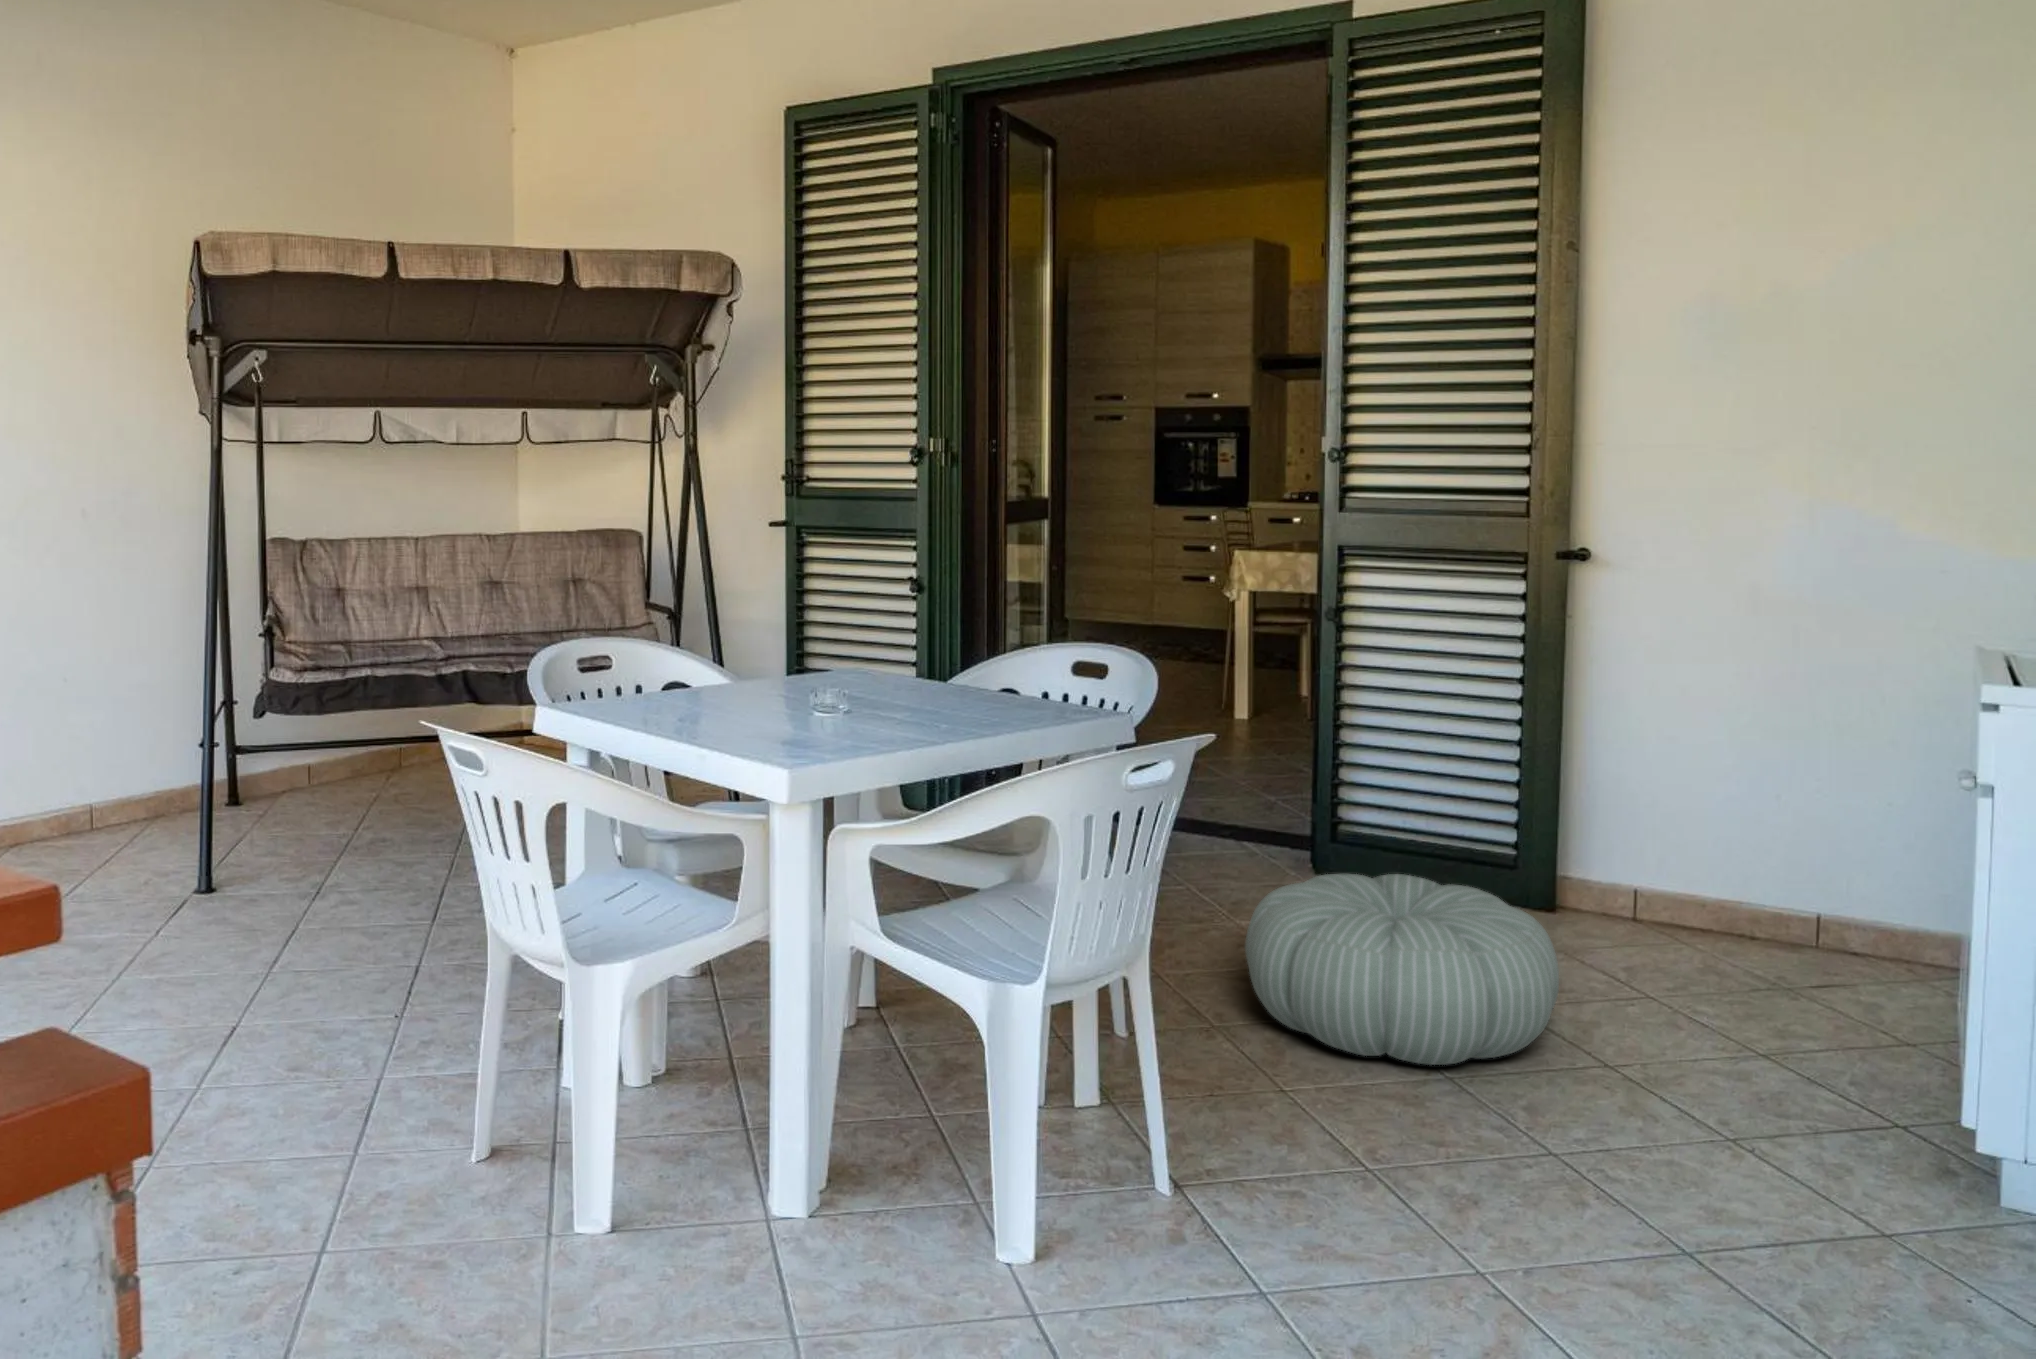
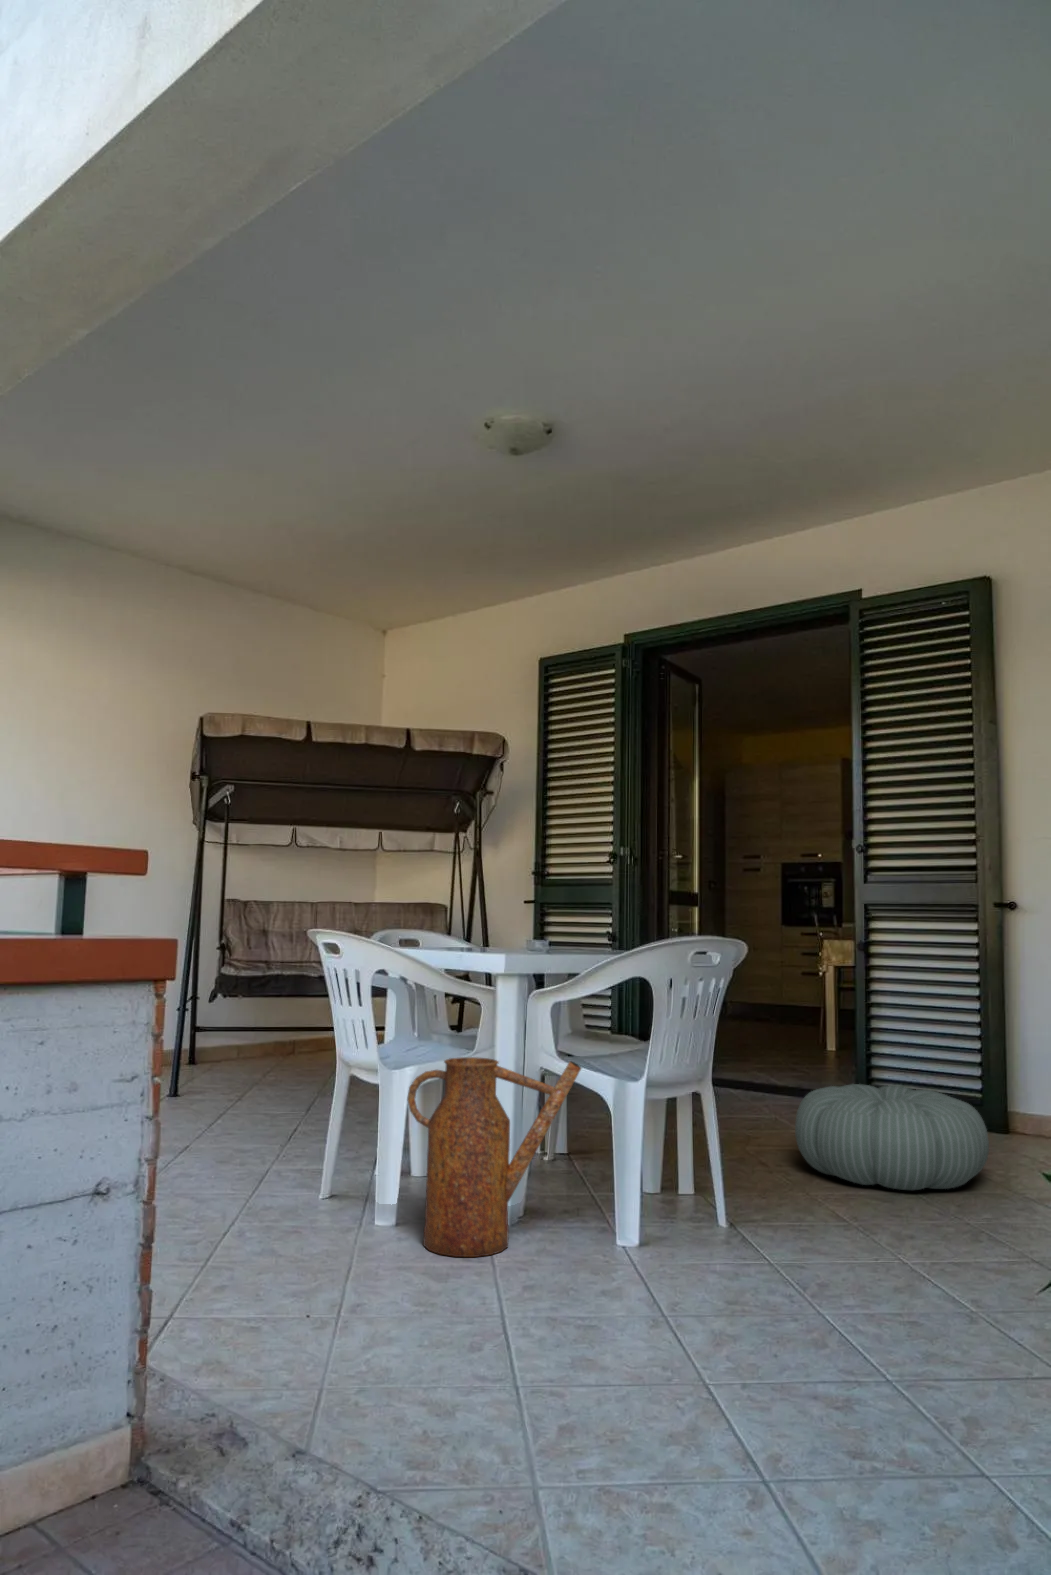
watering can: none [625,952,939,1310] -> present [408,1057,581,1257]

